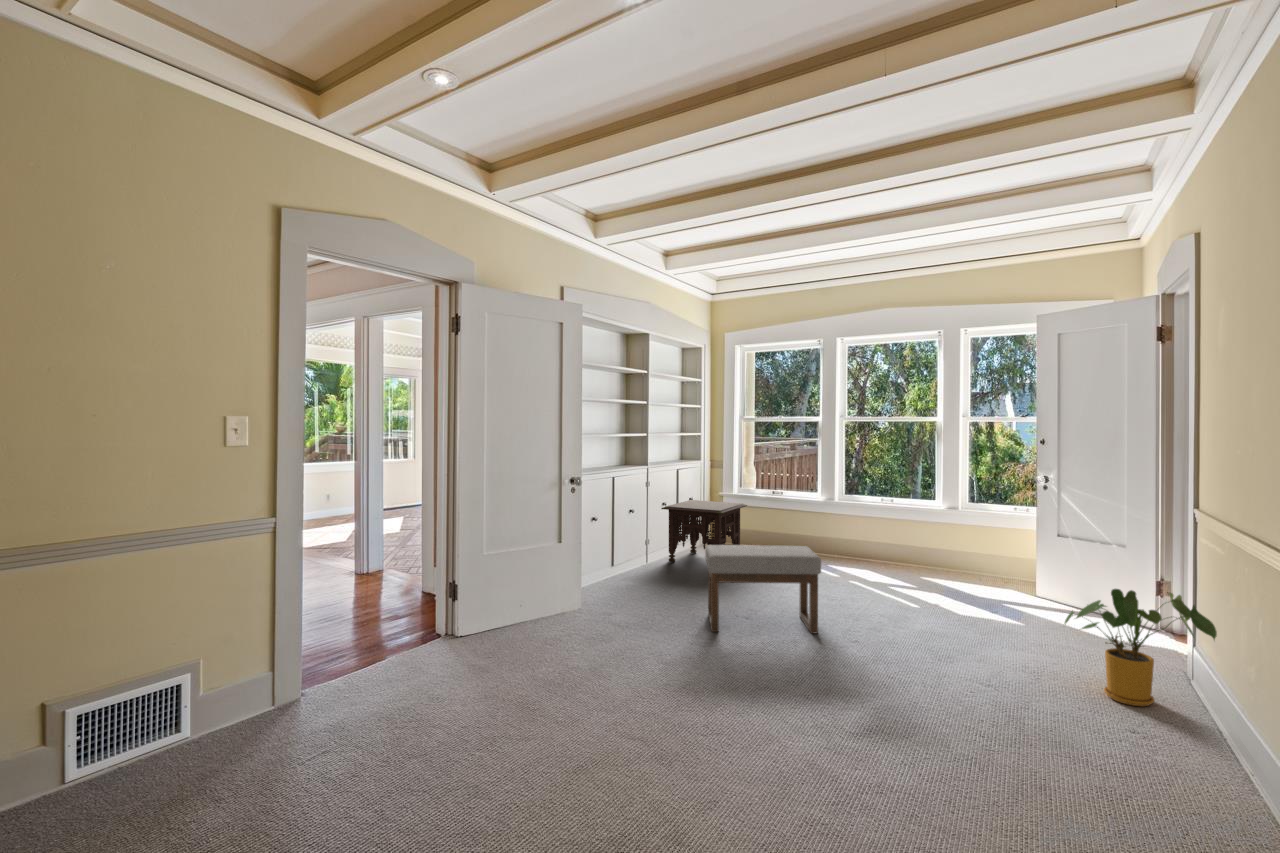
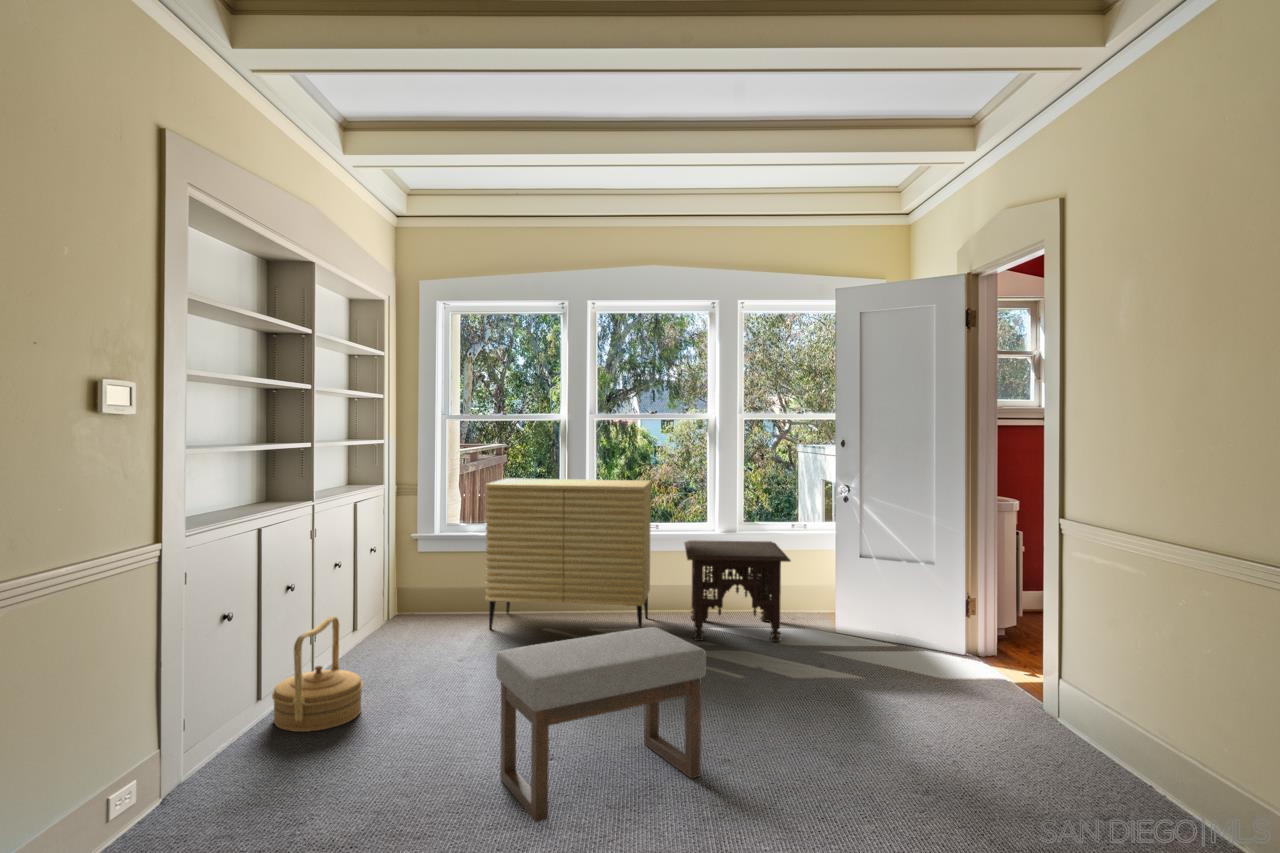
dresser: none [755,460,875,571] -> present [485,478,651,629]
side table: present [661,500,747,562] -> present [684,540,791,642]
woven basket: none [618,528,663,584] -> present [272,616,363,732]
house plant: present [1065,589,1217,706] -> none [1053,645,1239,807]

